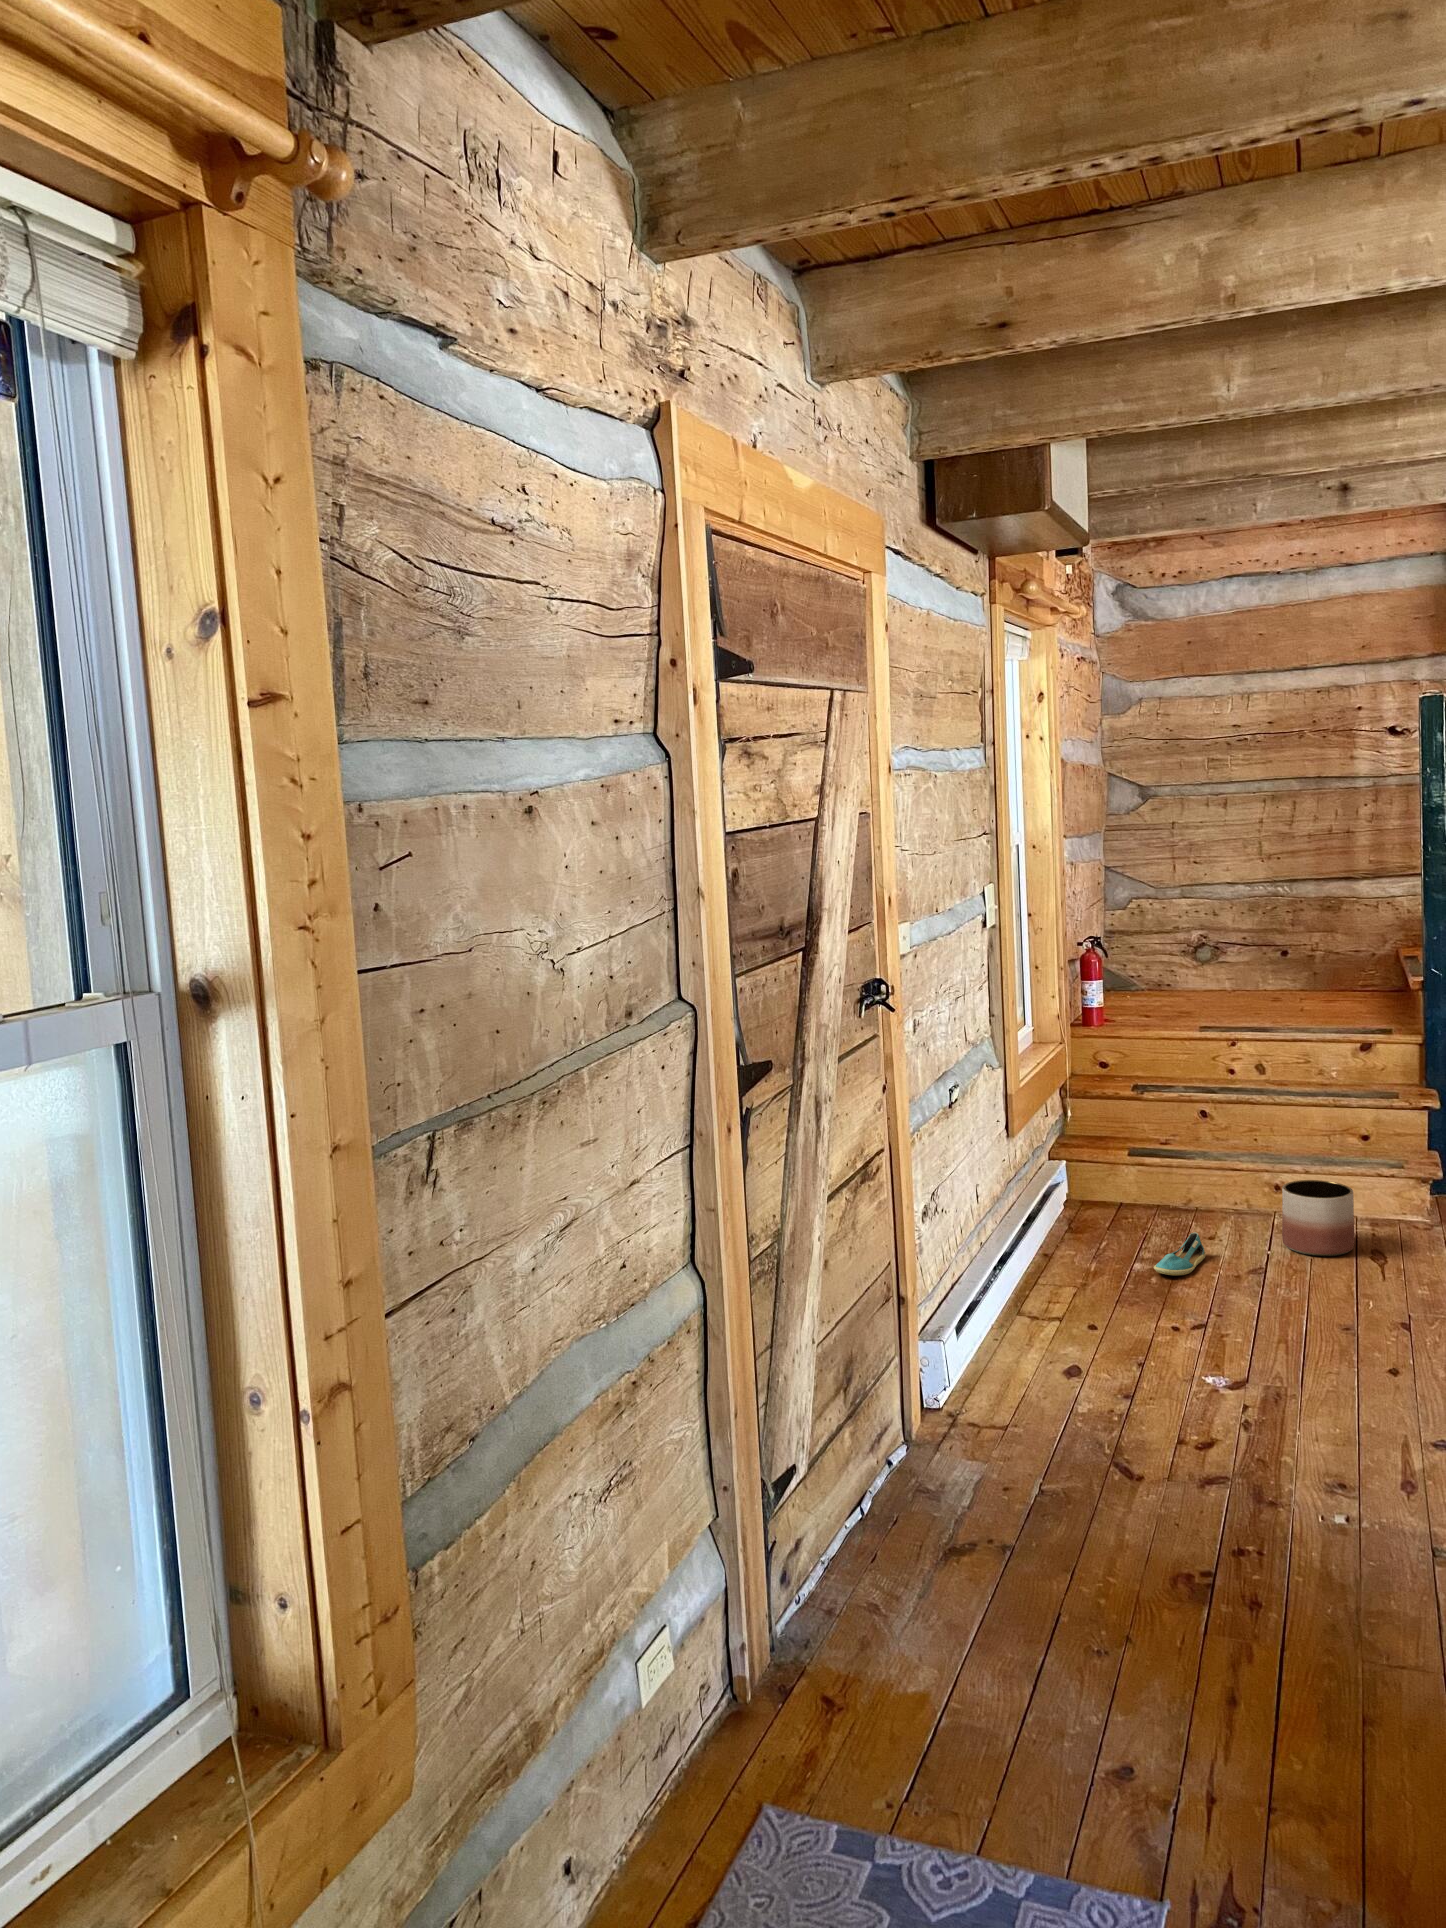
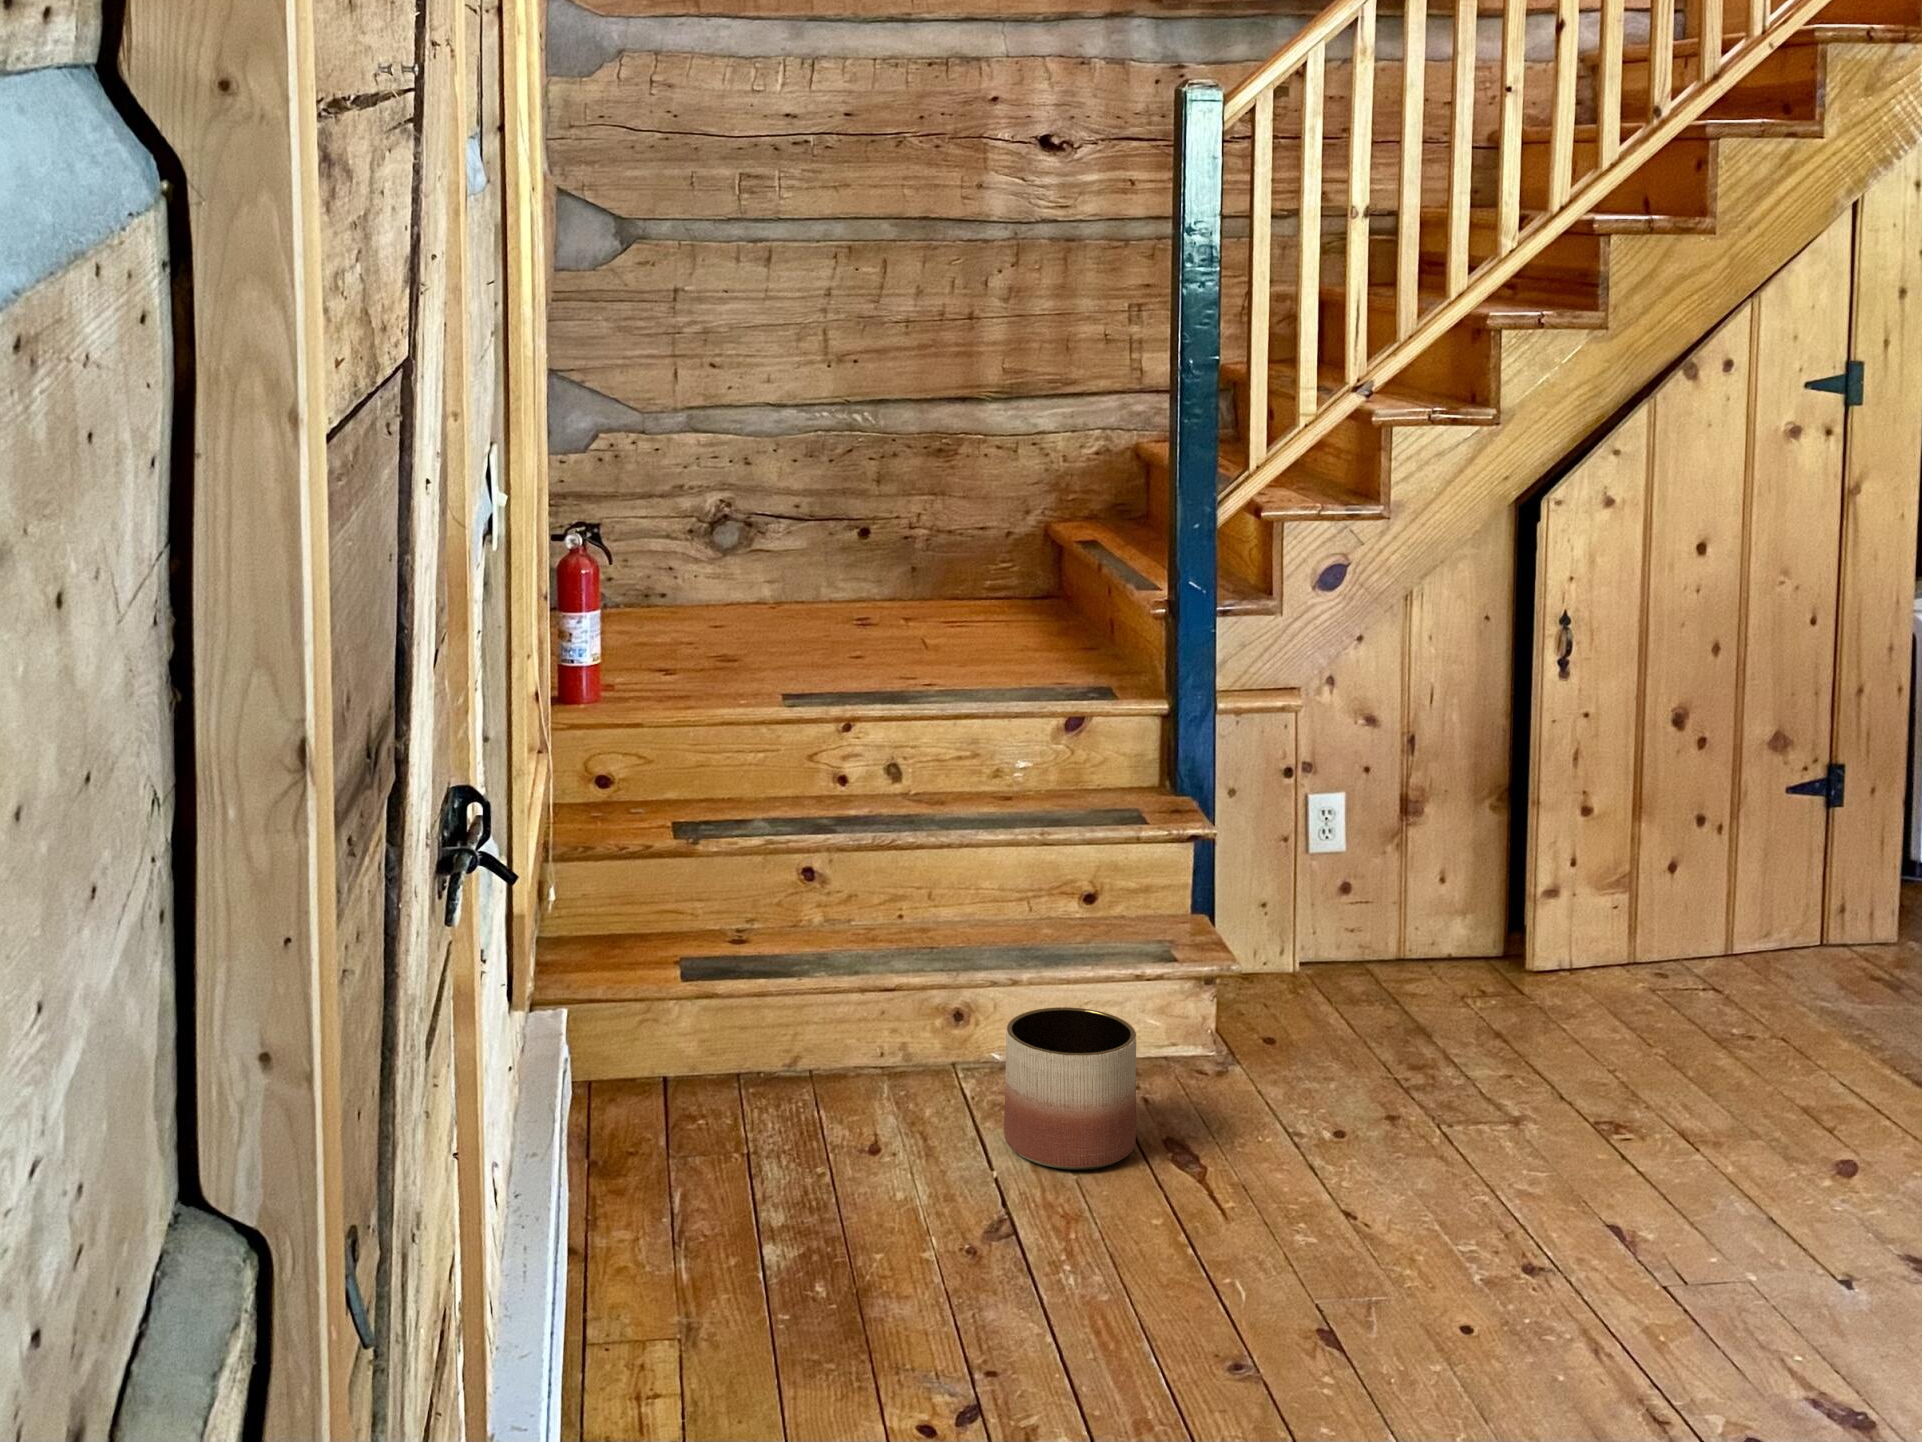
shoe: present [1154,1232,1206,1275] -> none [809,1157,888,1274]

